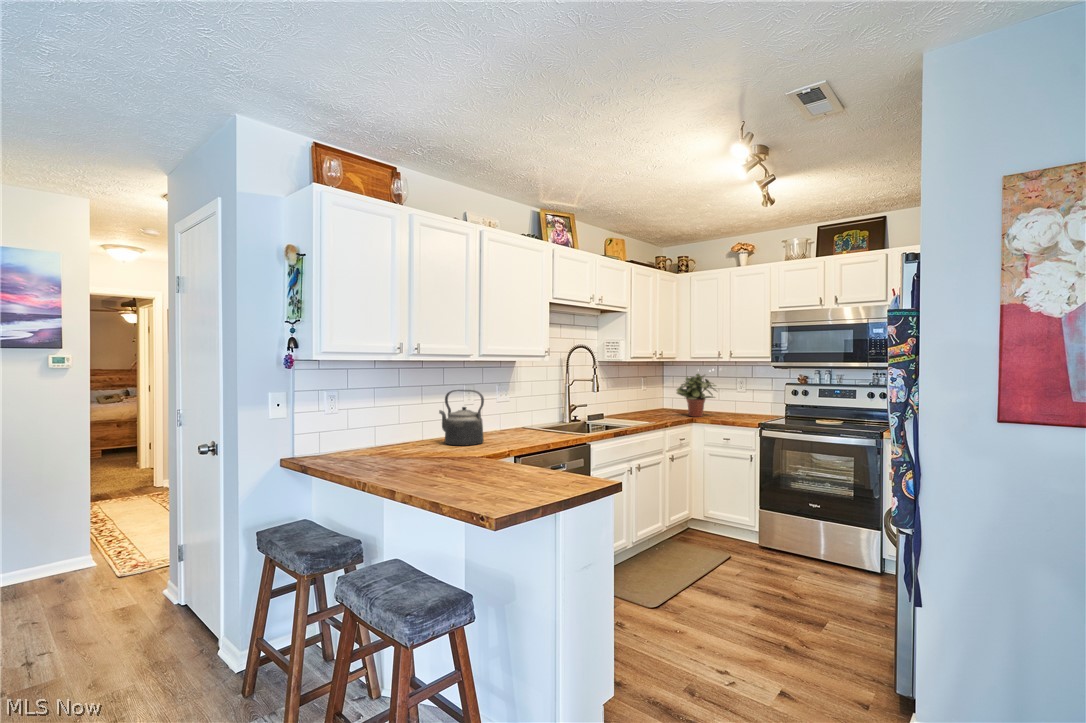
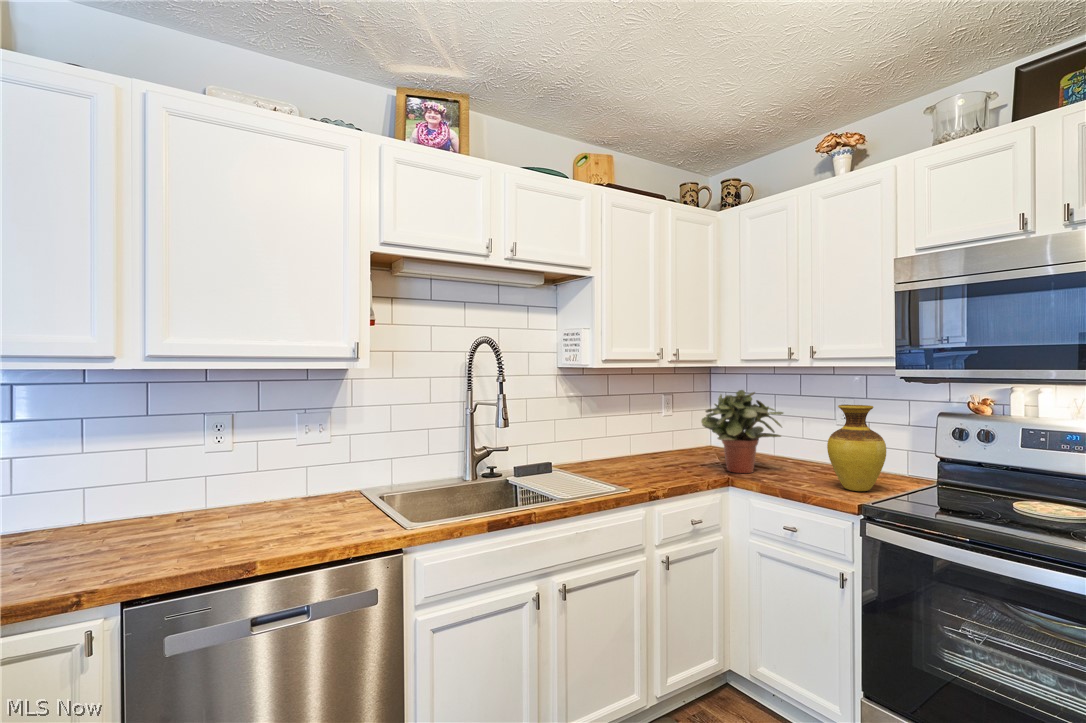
vase: none [742,380,767,420] -> present [827,405,886,491]
kettle: present [439,390,484,446] -> none [49,425,156,551]

